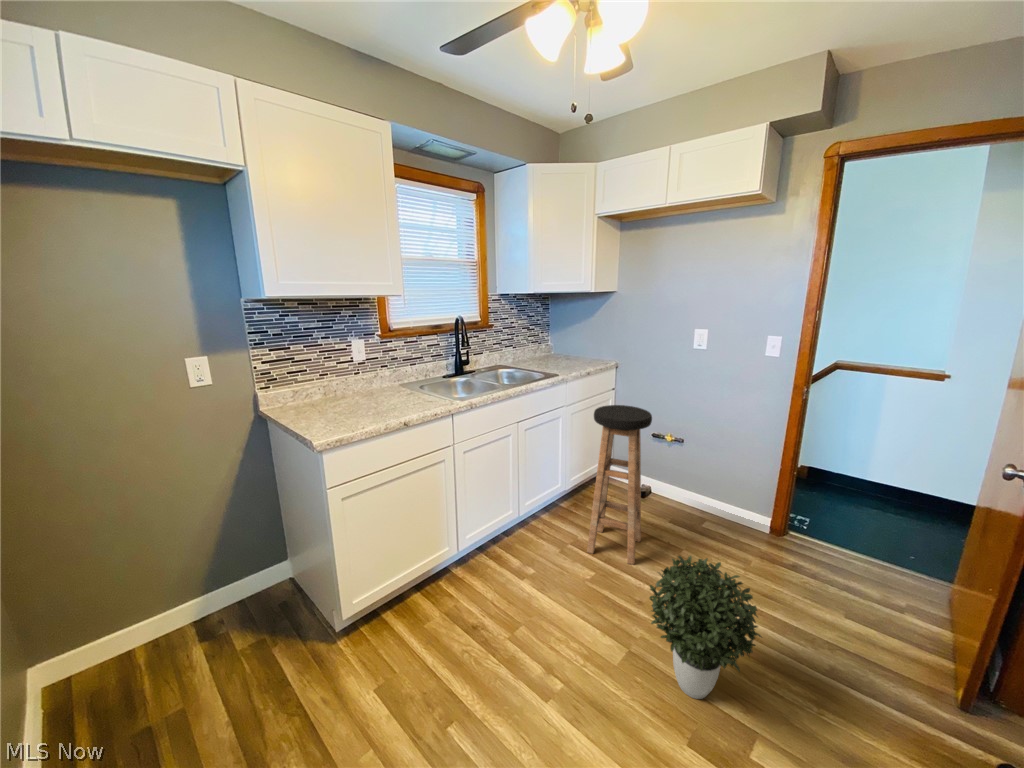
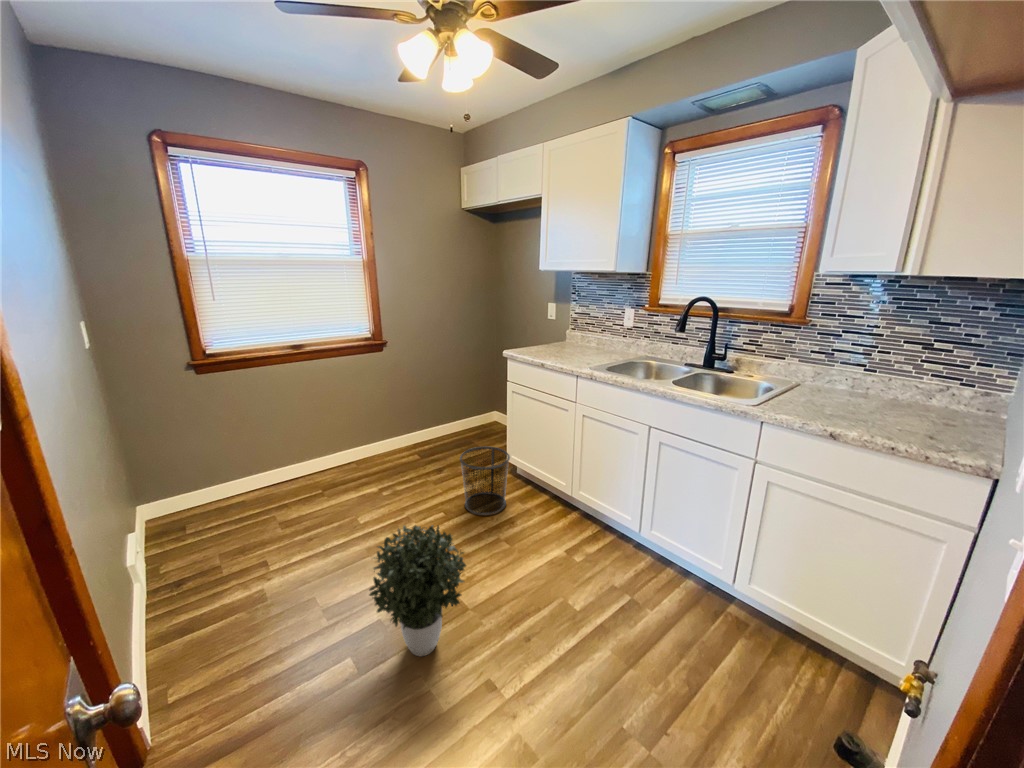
bar stool: present [587,405,652,565] -> none [596,442,706,690]
waste bin: none [377,569,461,697] -> present [460,446,510,515]

